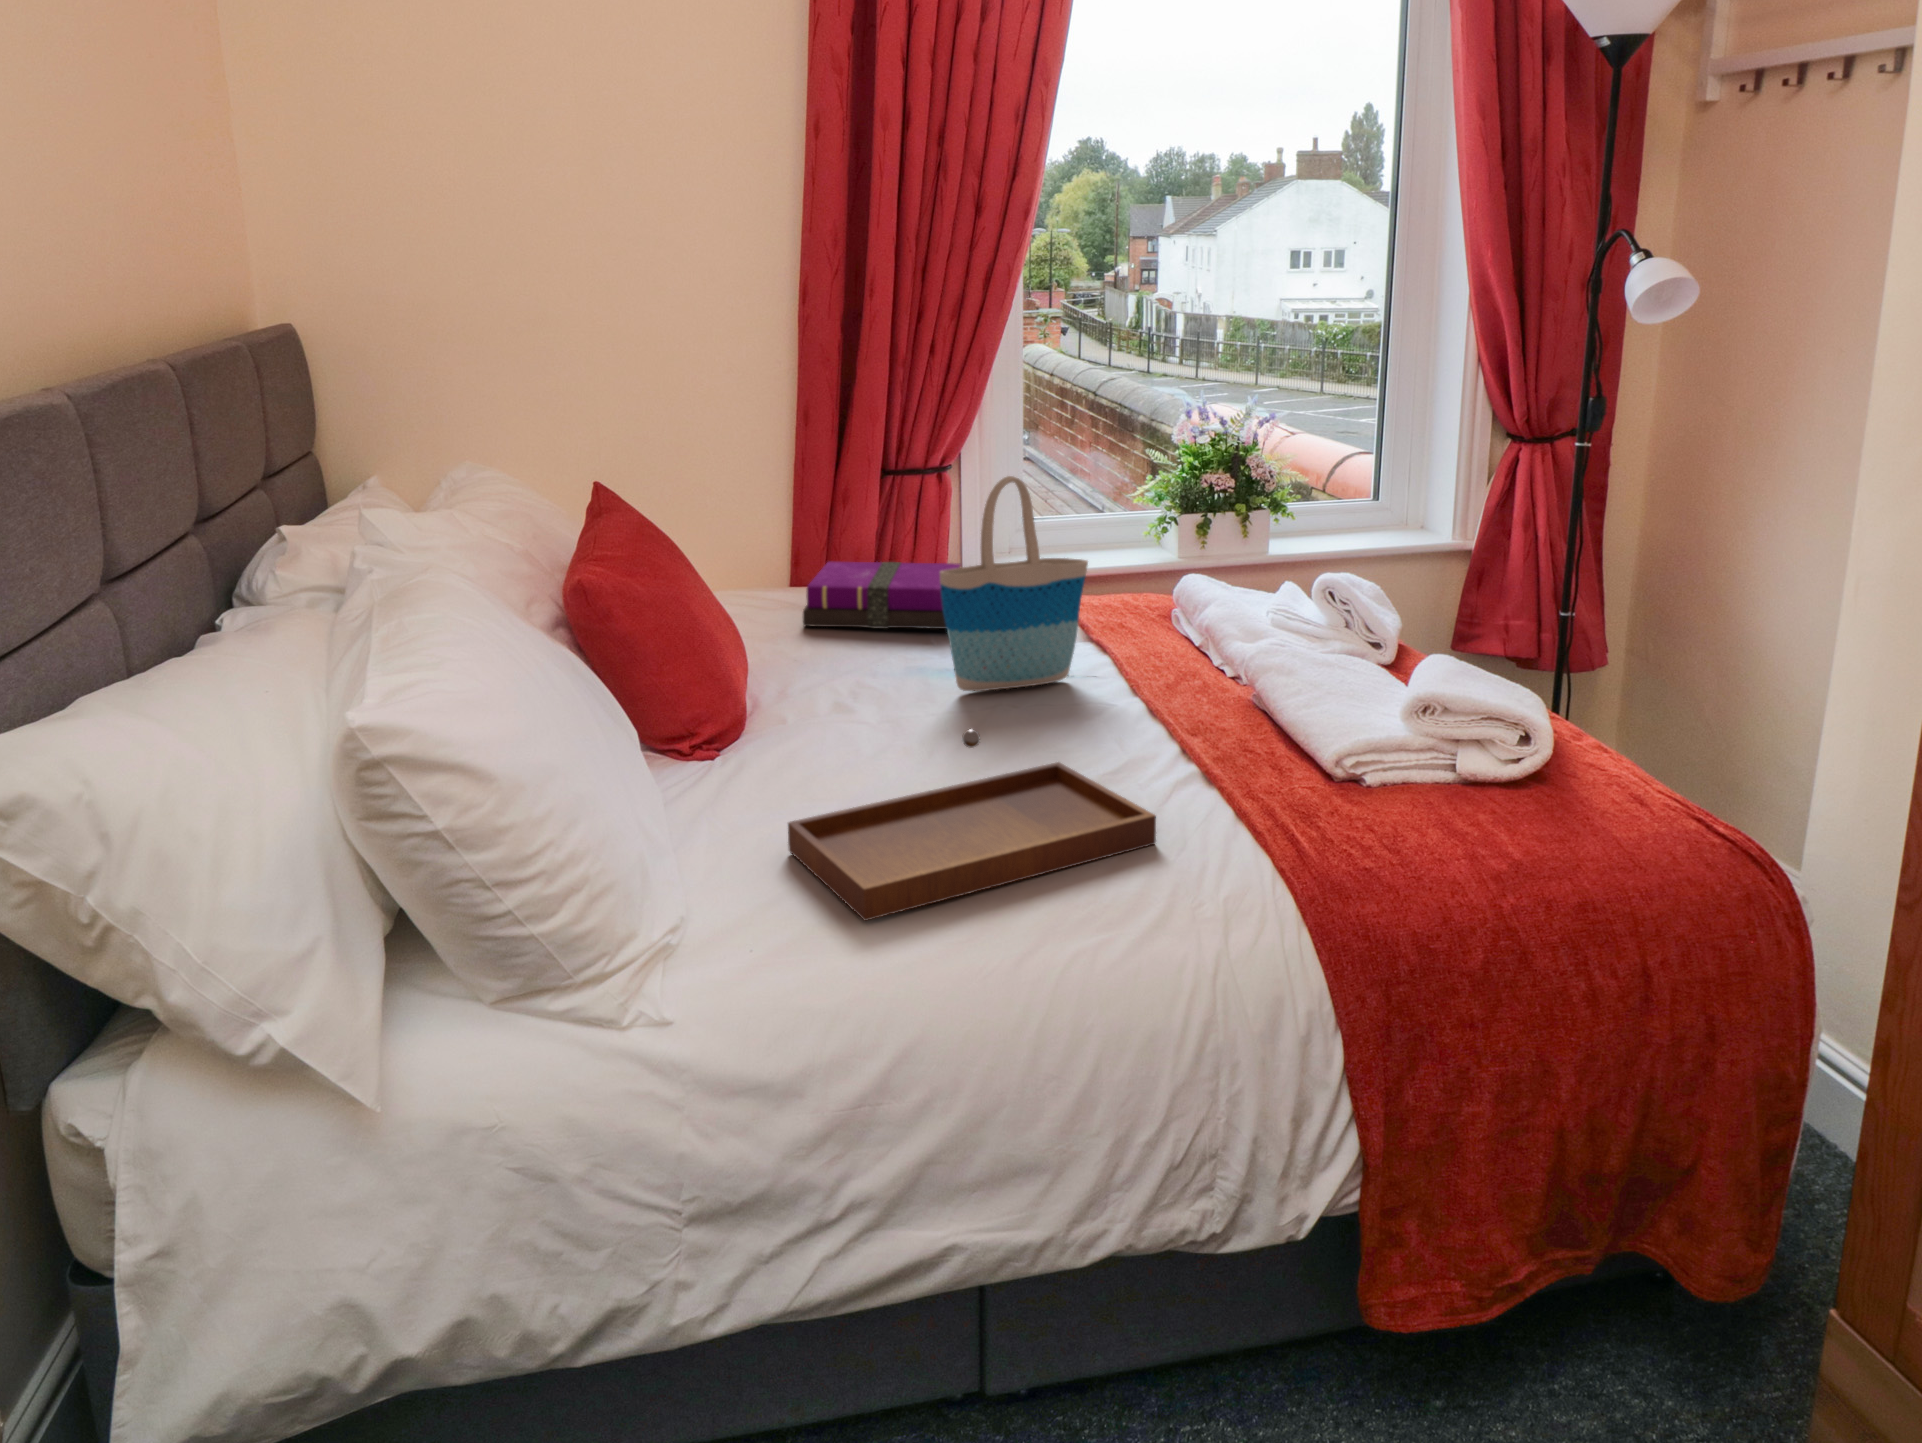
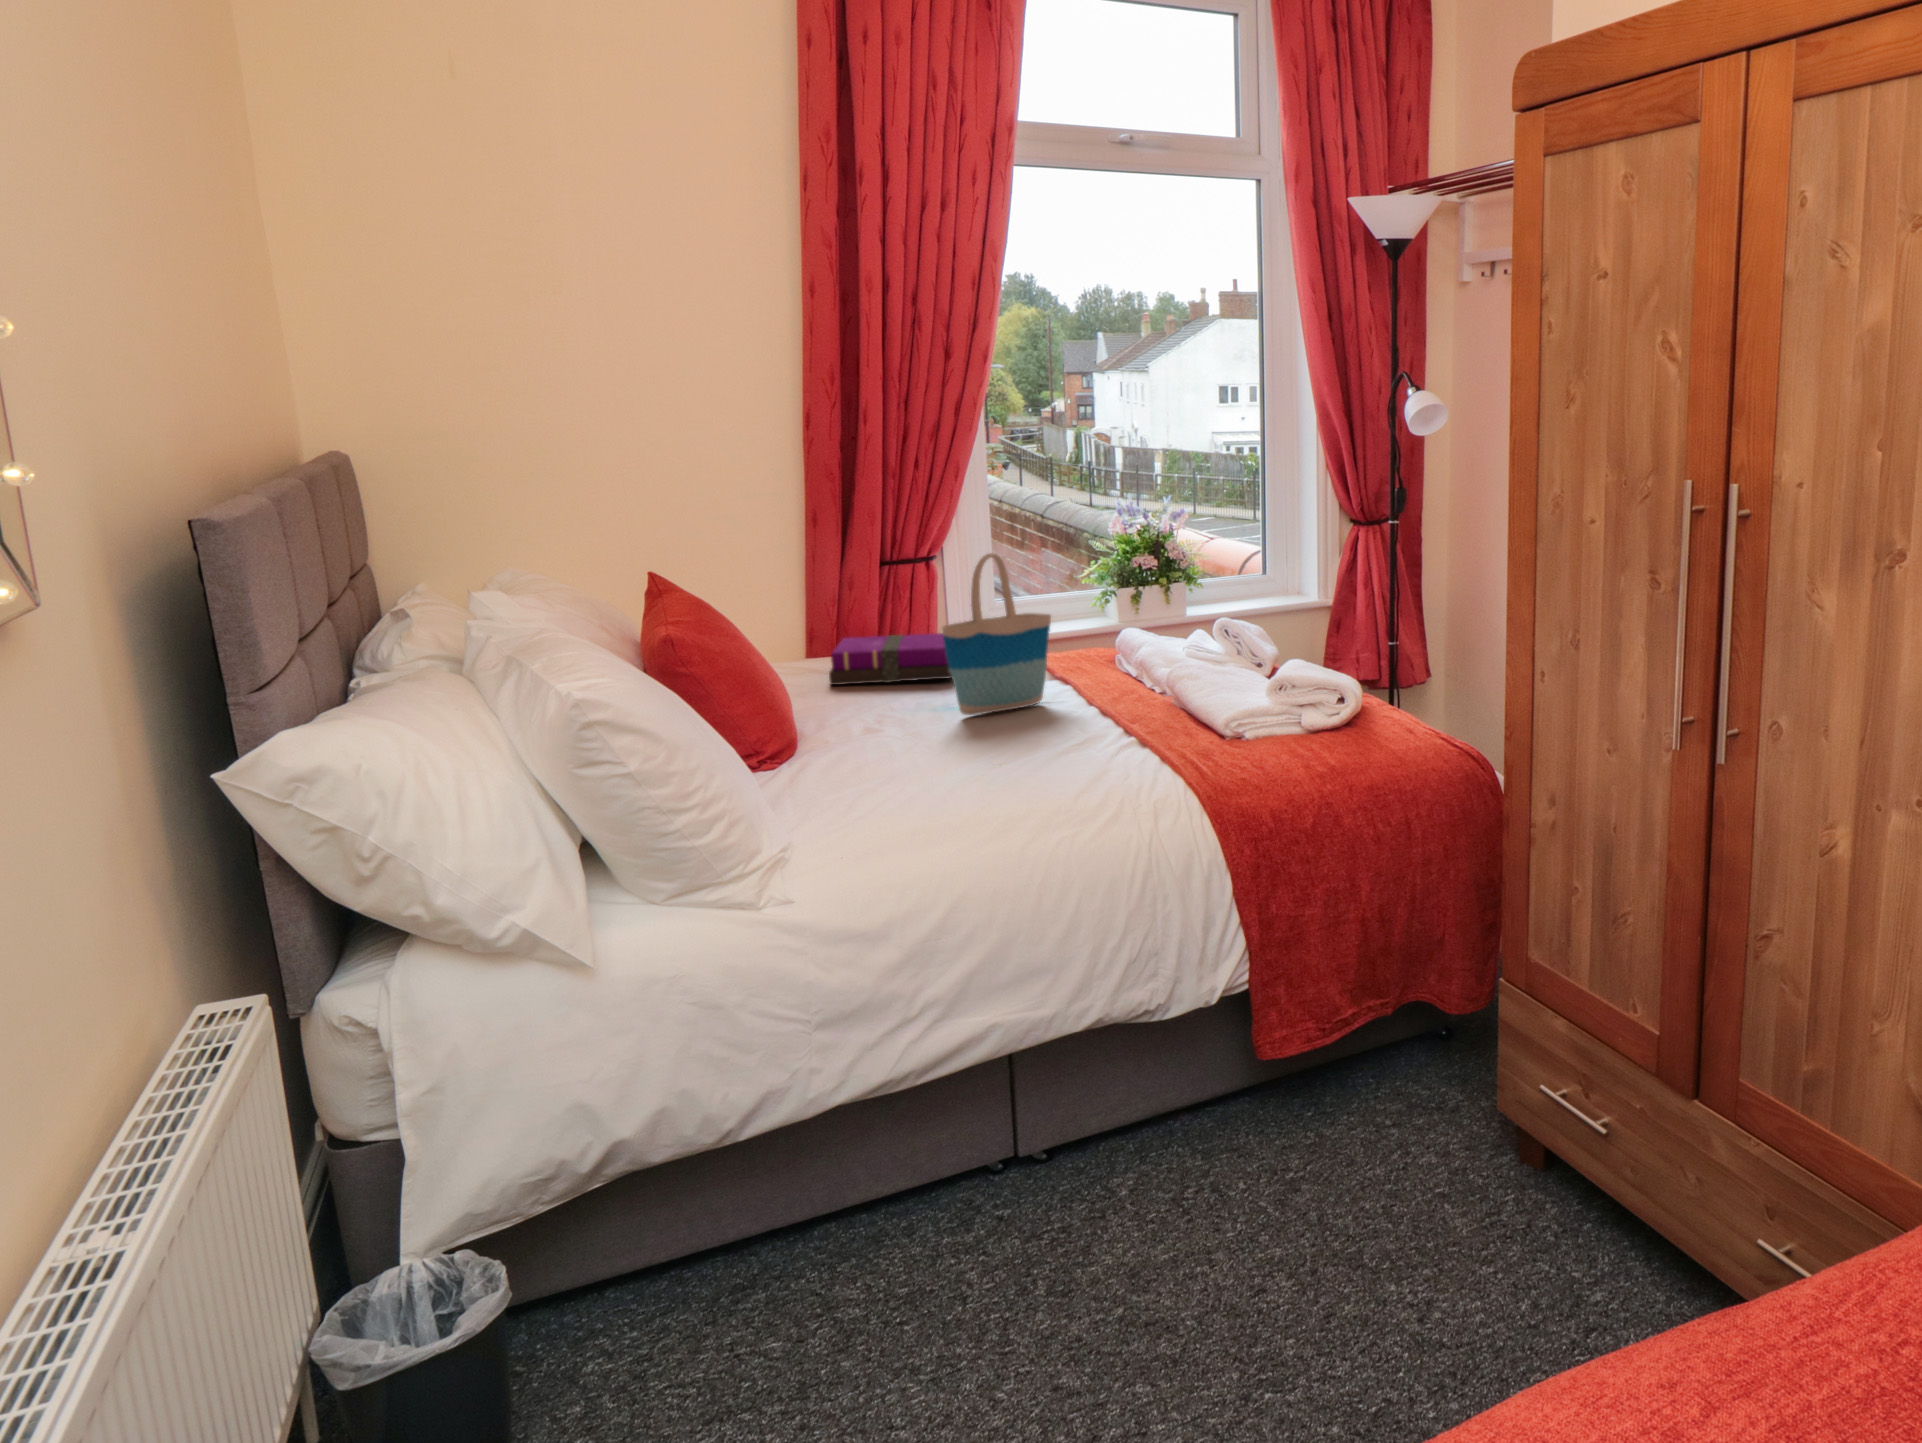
tray: present [788,729,1156,921] -> none [853,714,1110,834]

